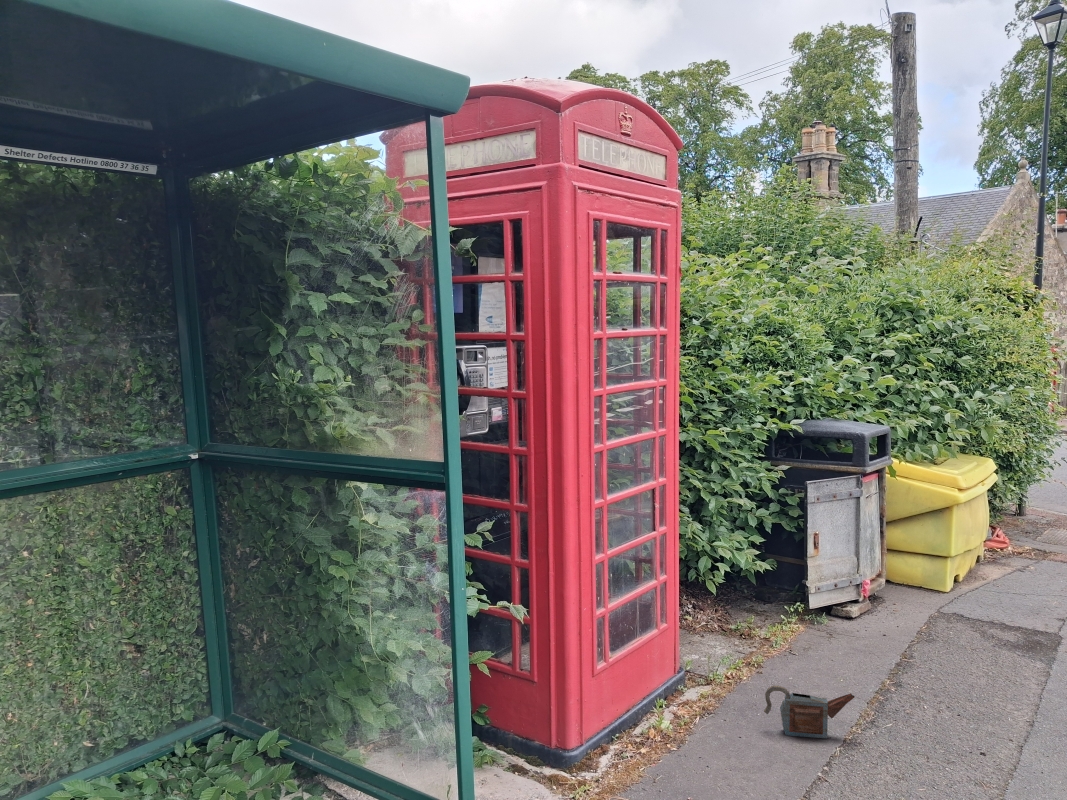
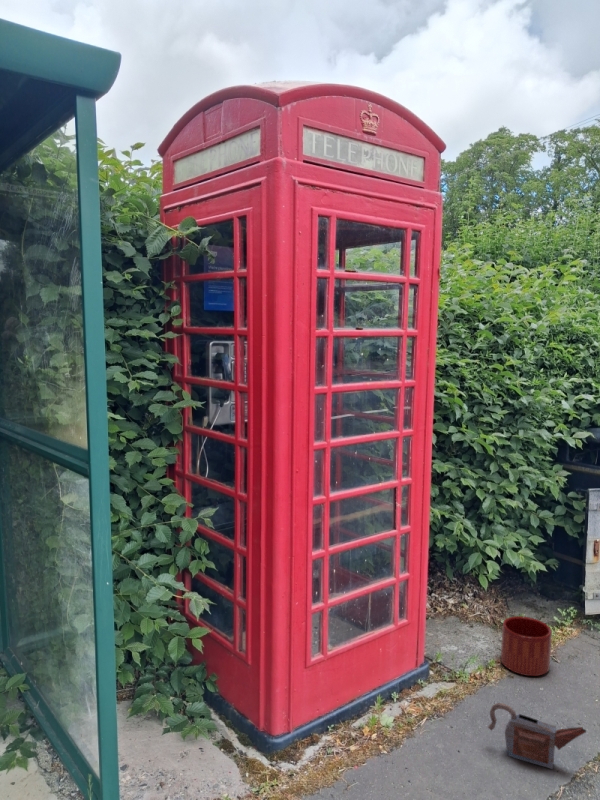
planter: none [745,614,794,670] -> present [501,616,552,676]

